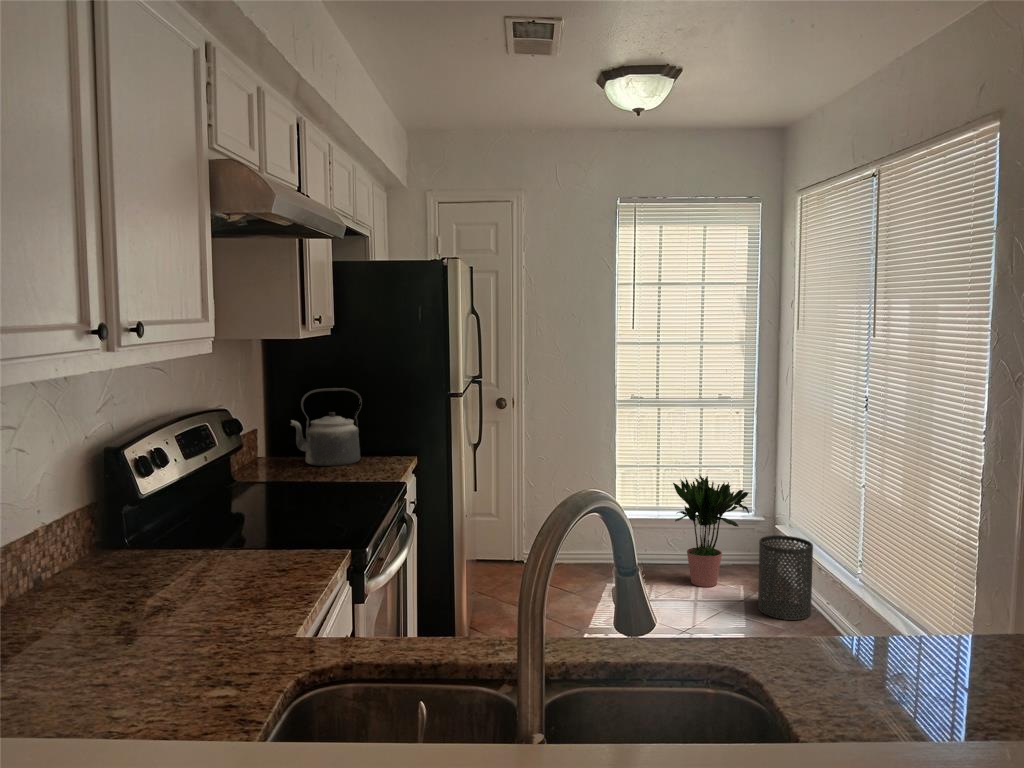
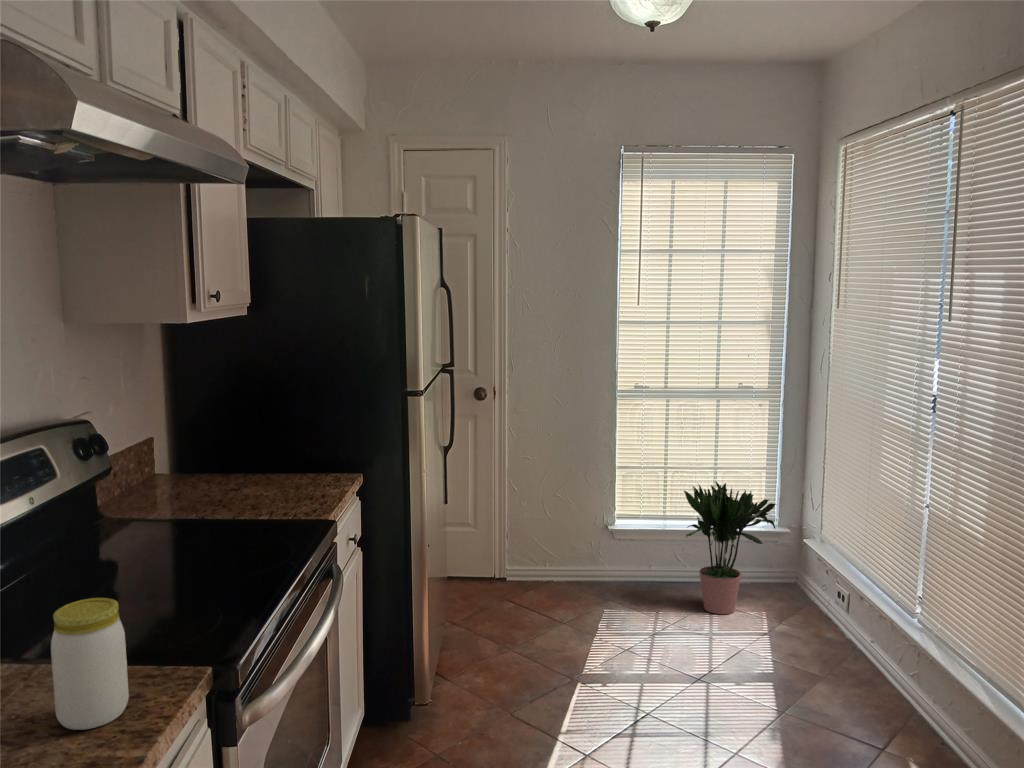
kettle: present [291,388,362,466] -> none [196,384,292,487]
jar: none [271,496,312,572] -> present [51,598,129,730]
trash can: present [758,535,813,620] -> none [786,557,855,662]

